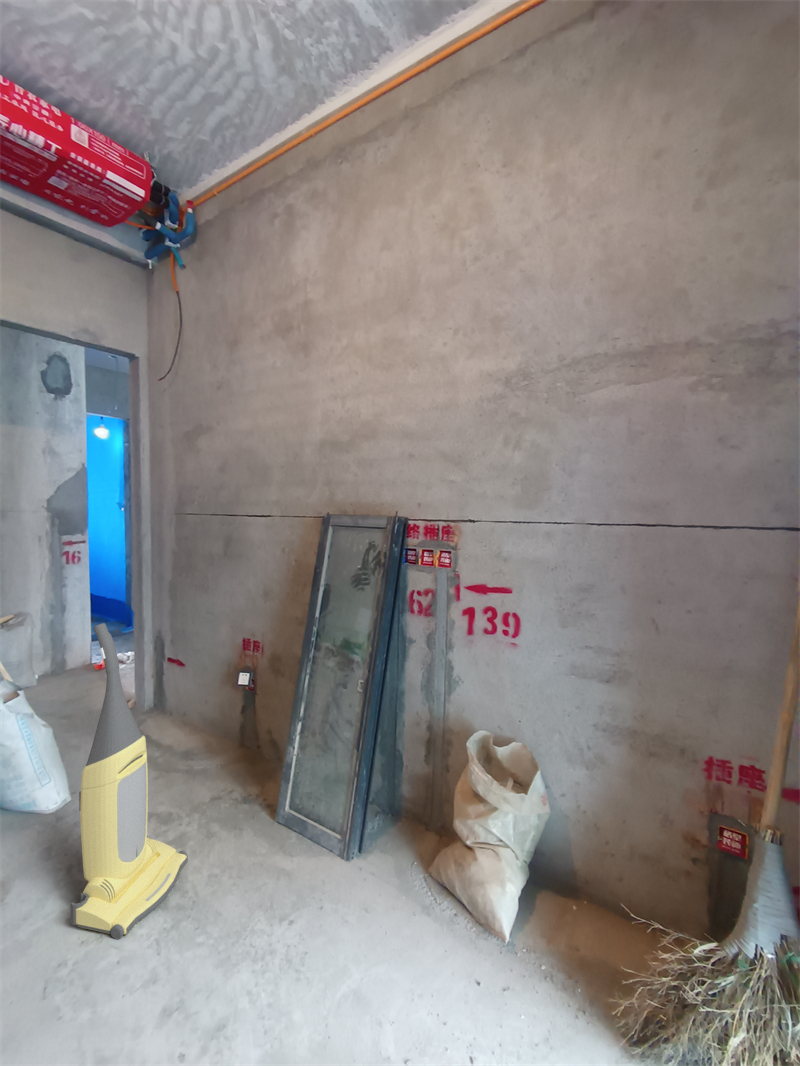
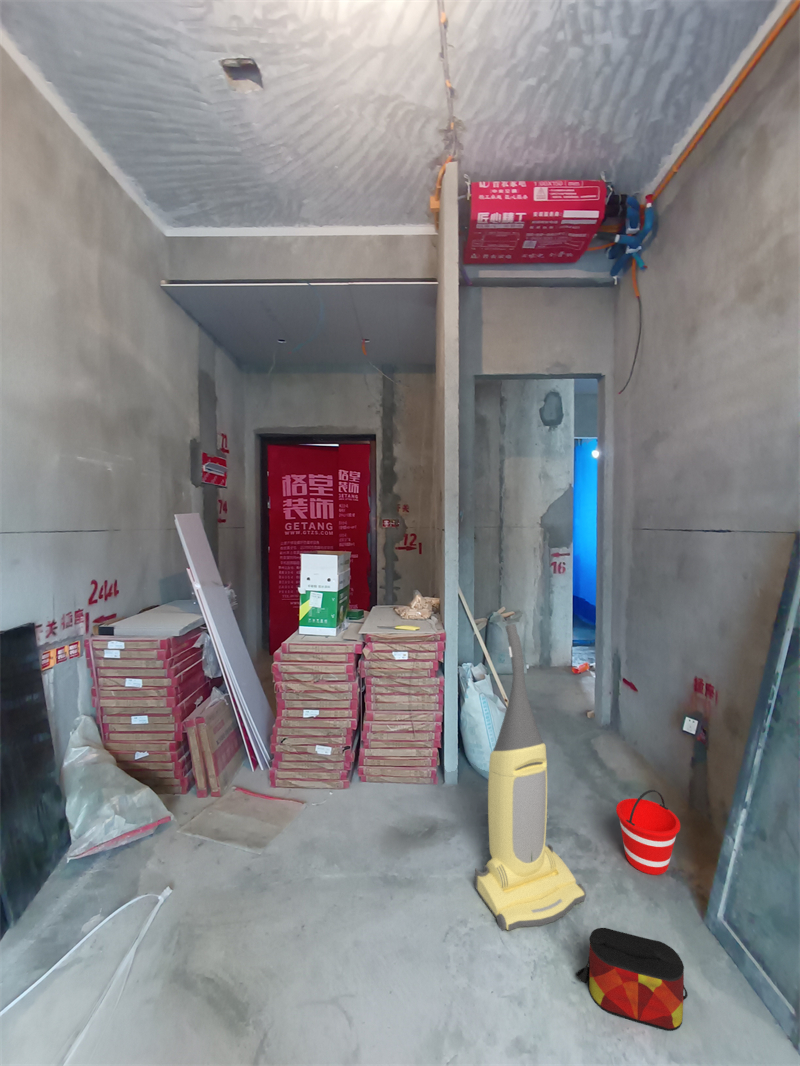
bucket: none [197,741,249,813] -> present [616,790,680,875]
bag: none [203,844,283,927] -> present [577,928,688,1031]

